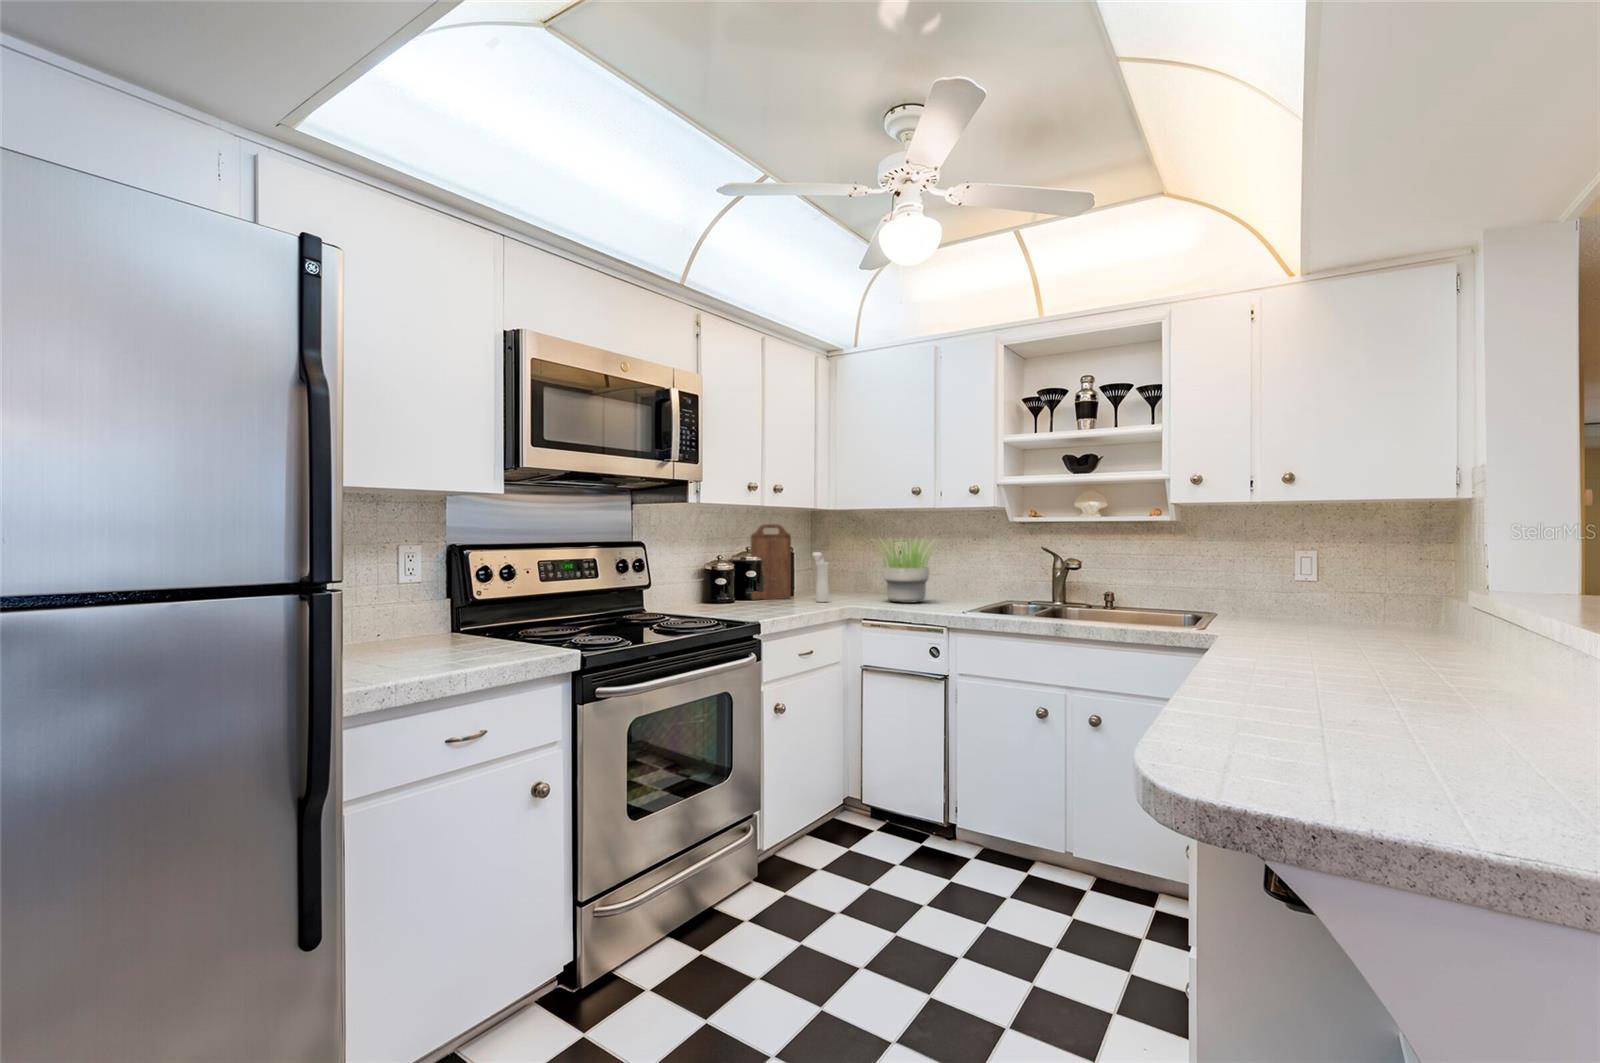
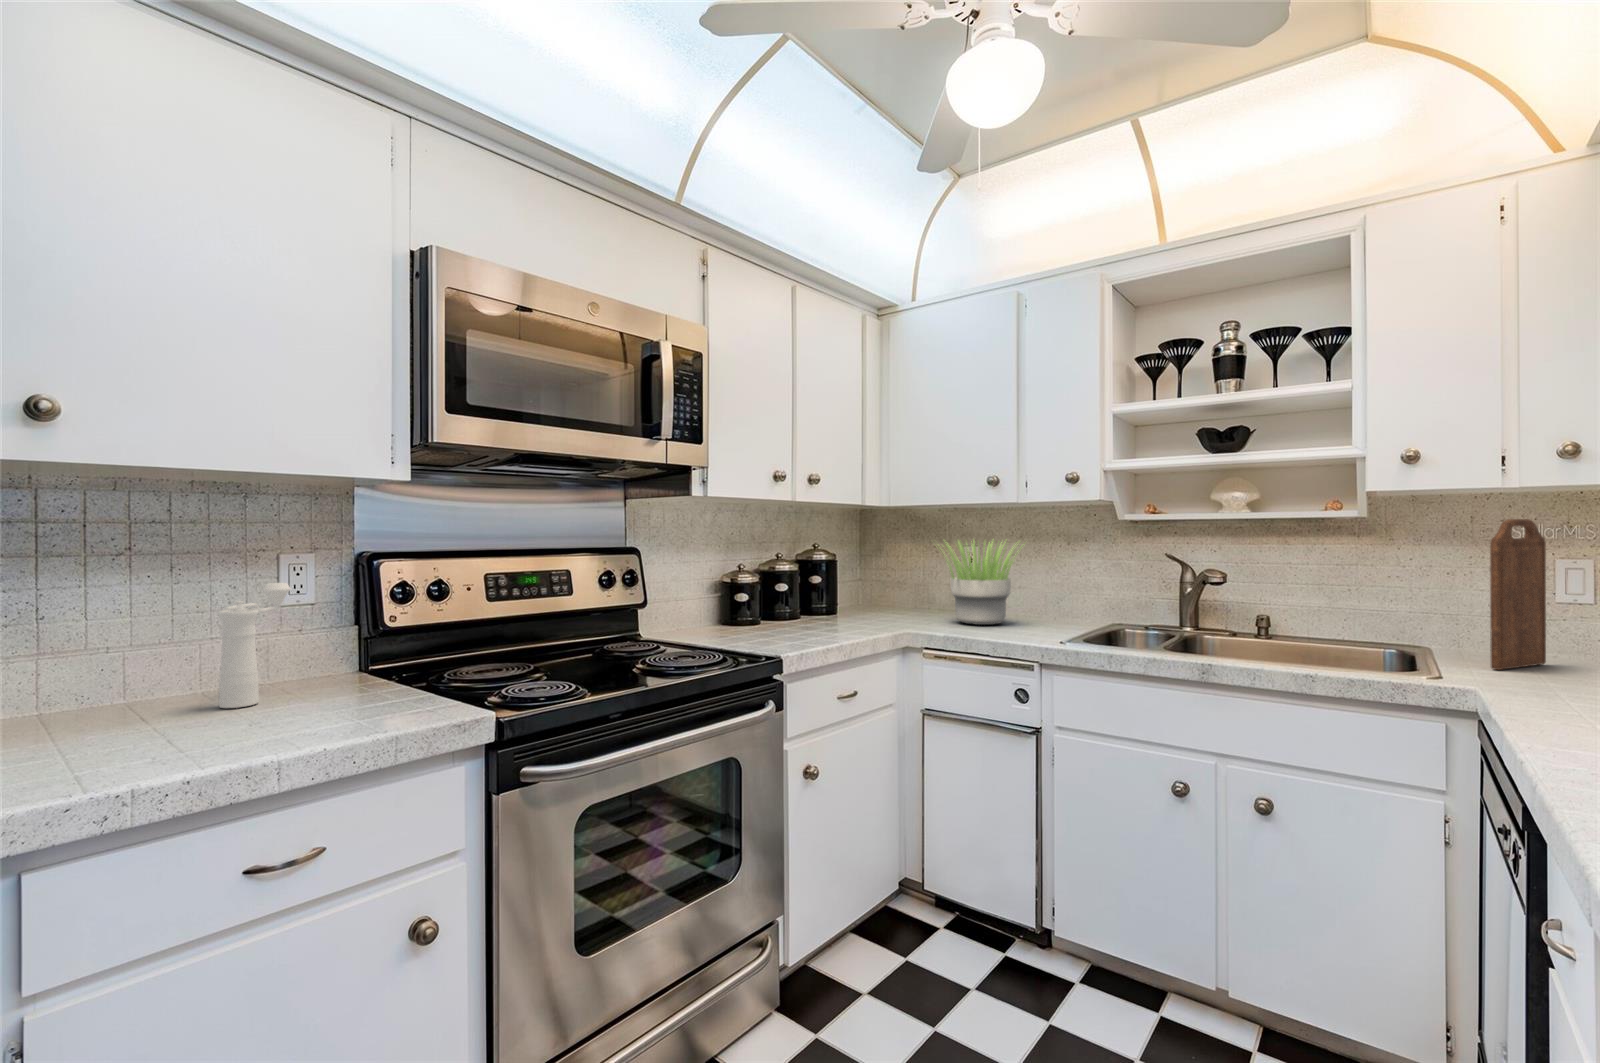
cutting board: present [751,524,791,600] -> present [1490,519,1546,670]
pepper mill: present [813,552,829,602] -> present [218,583,290,708]

